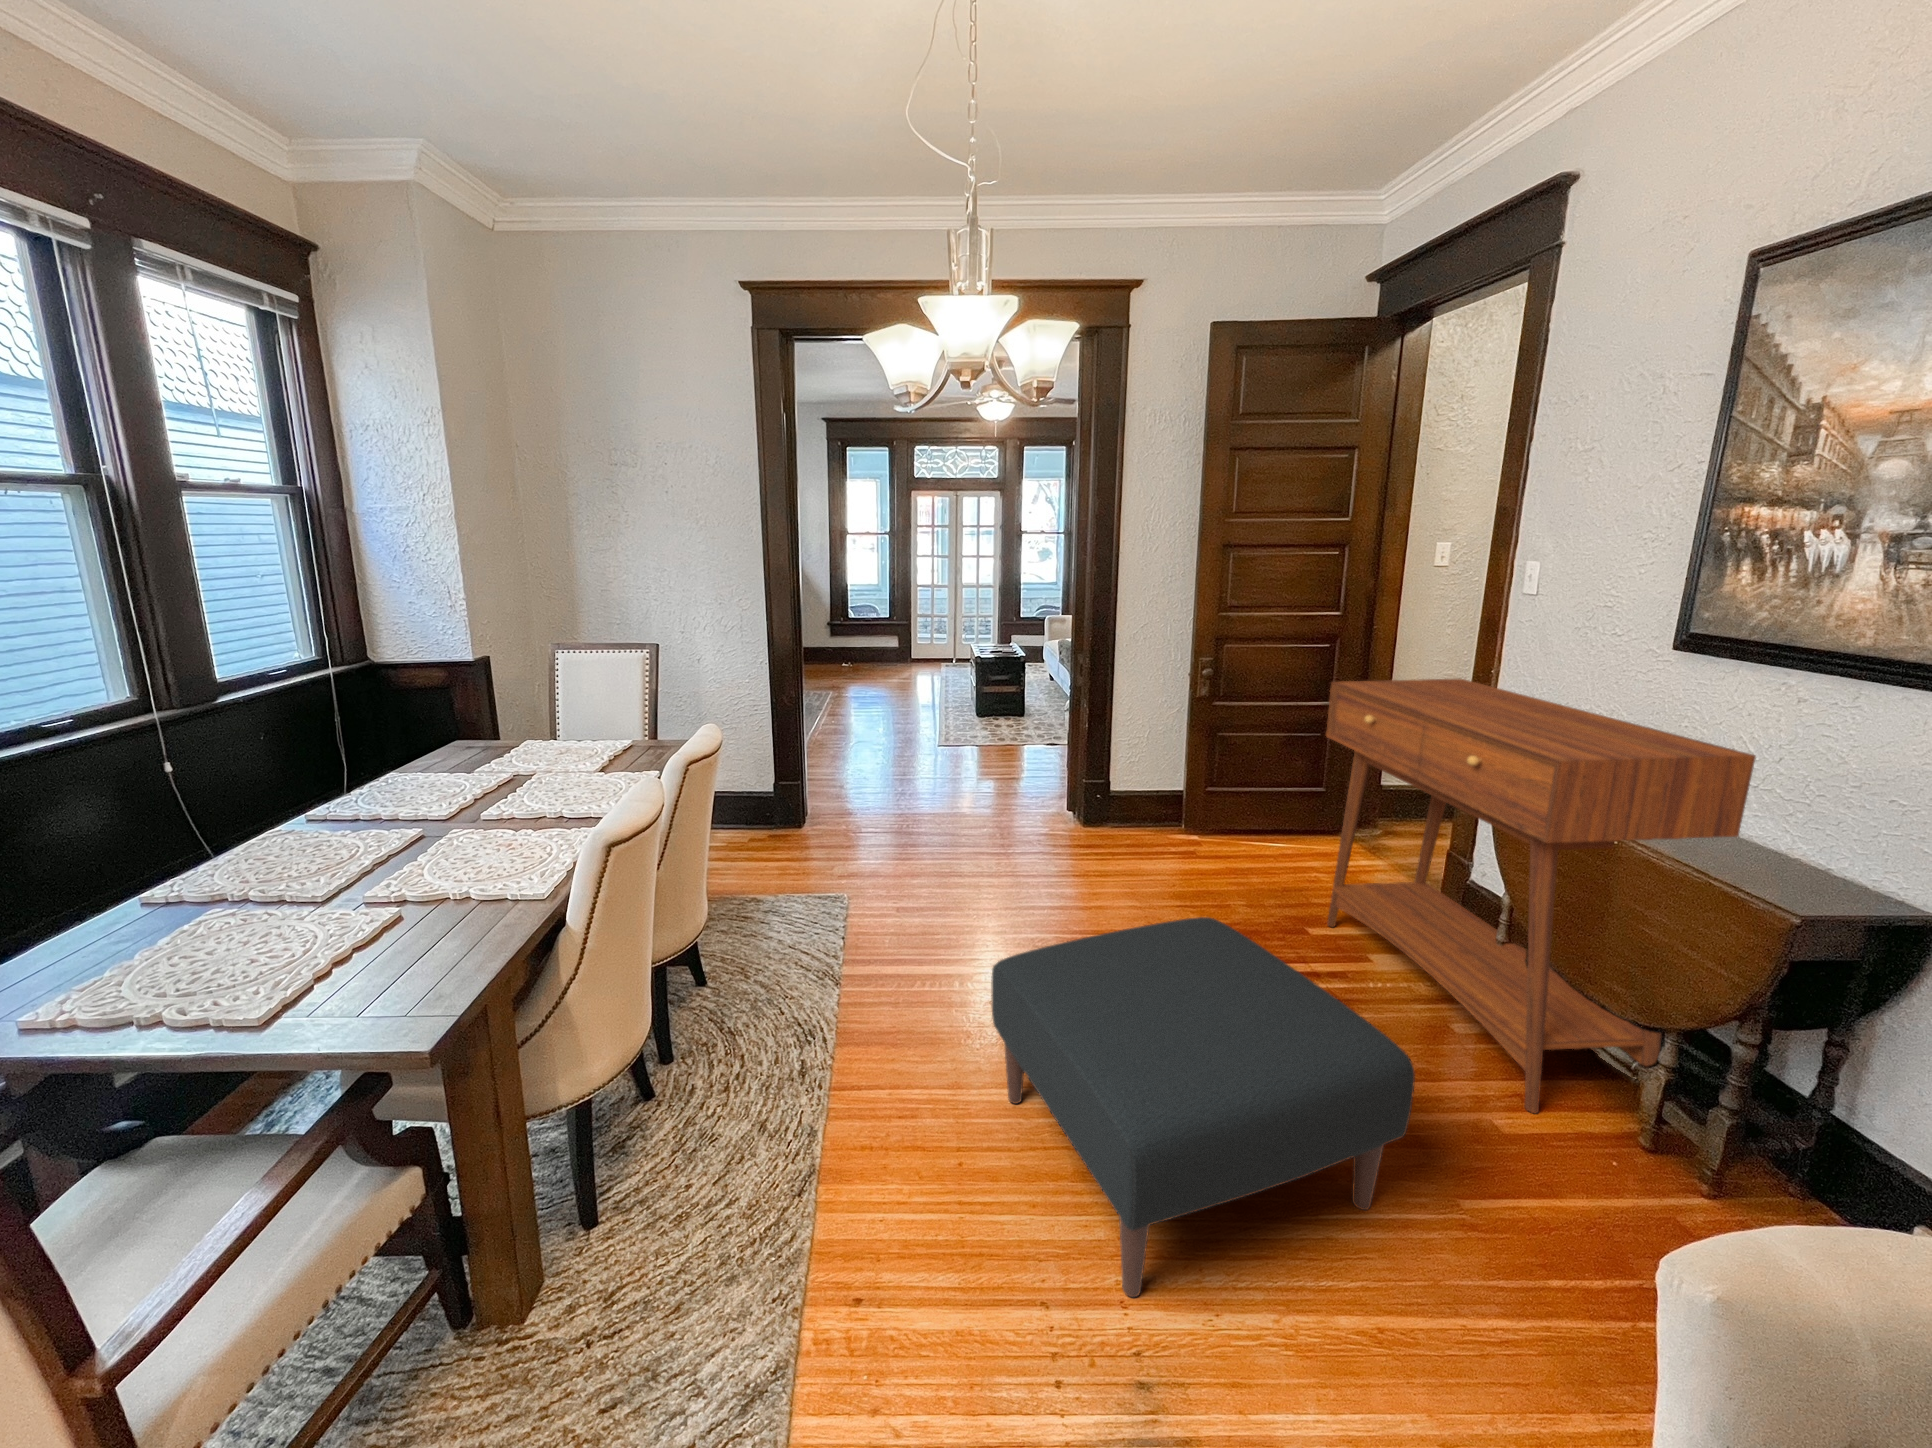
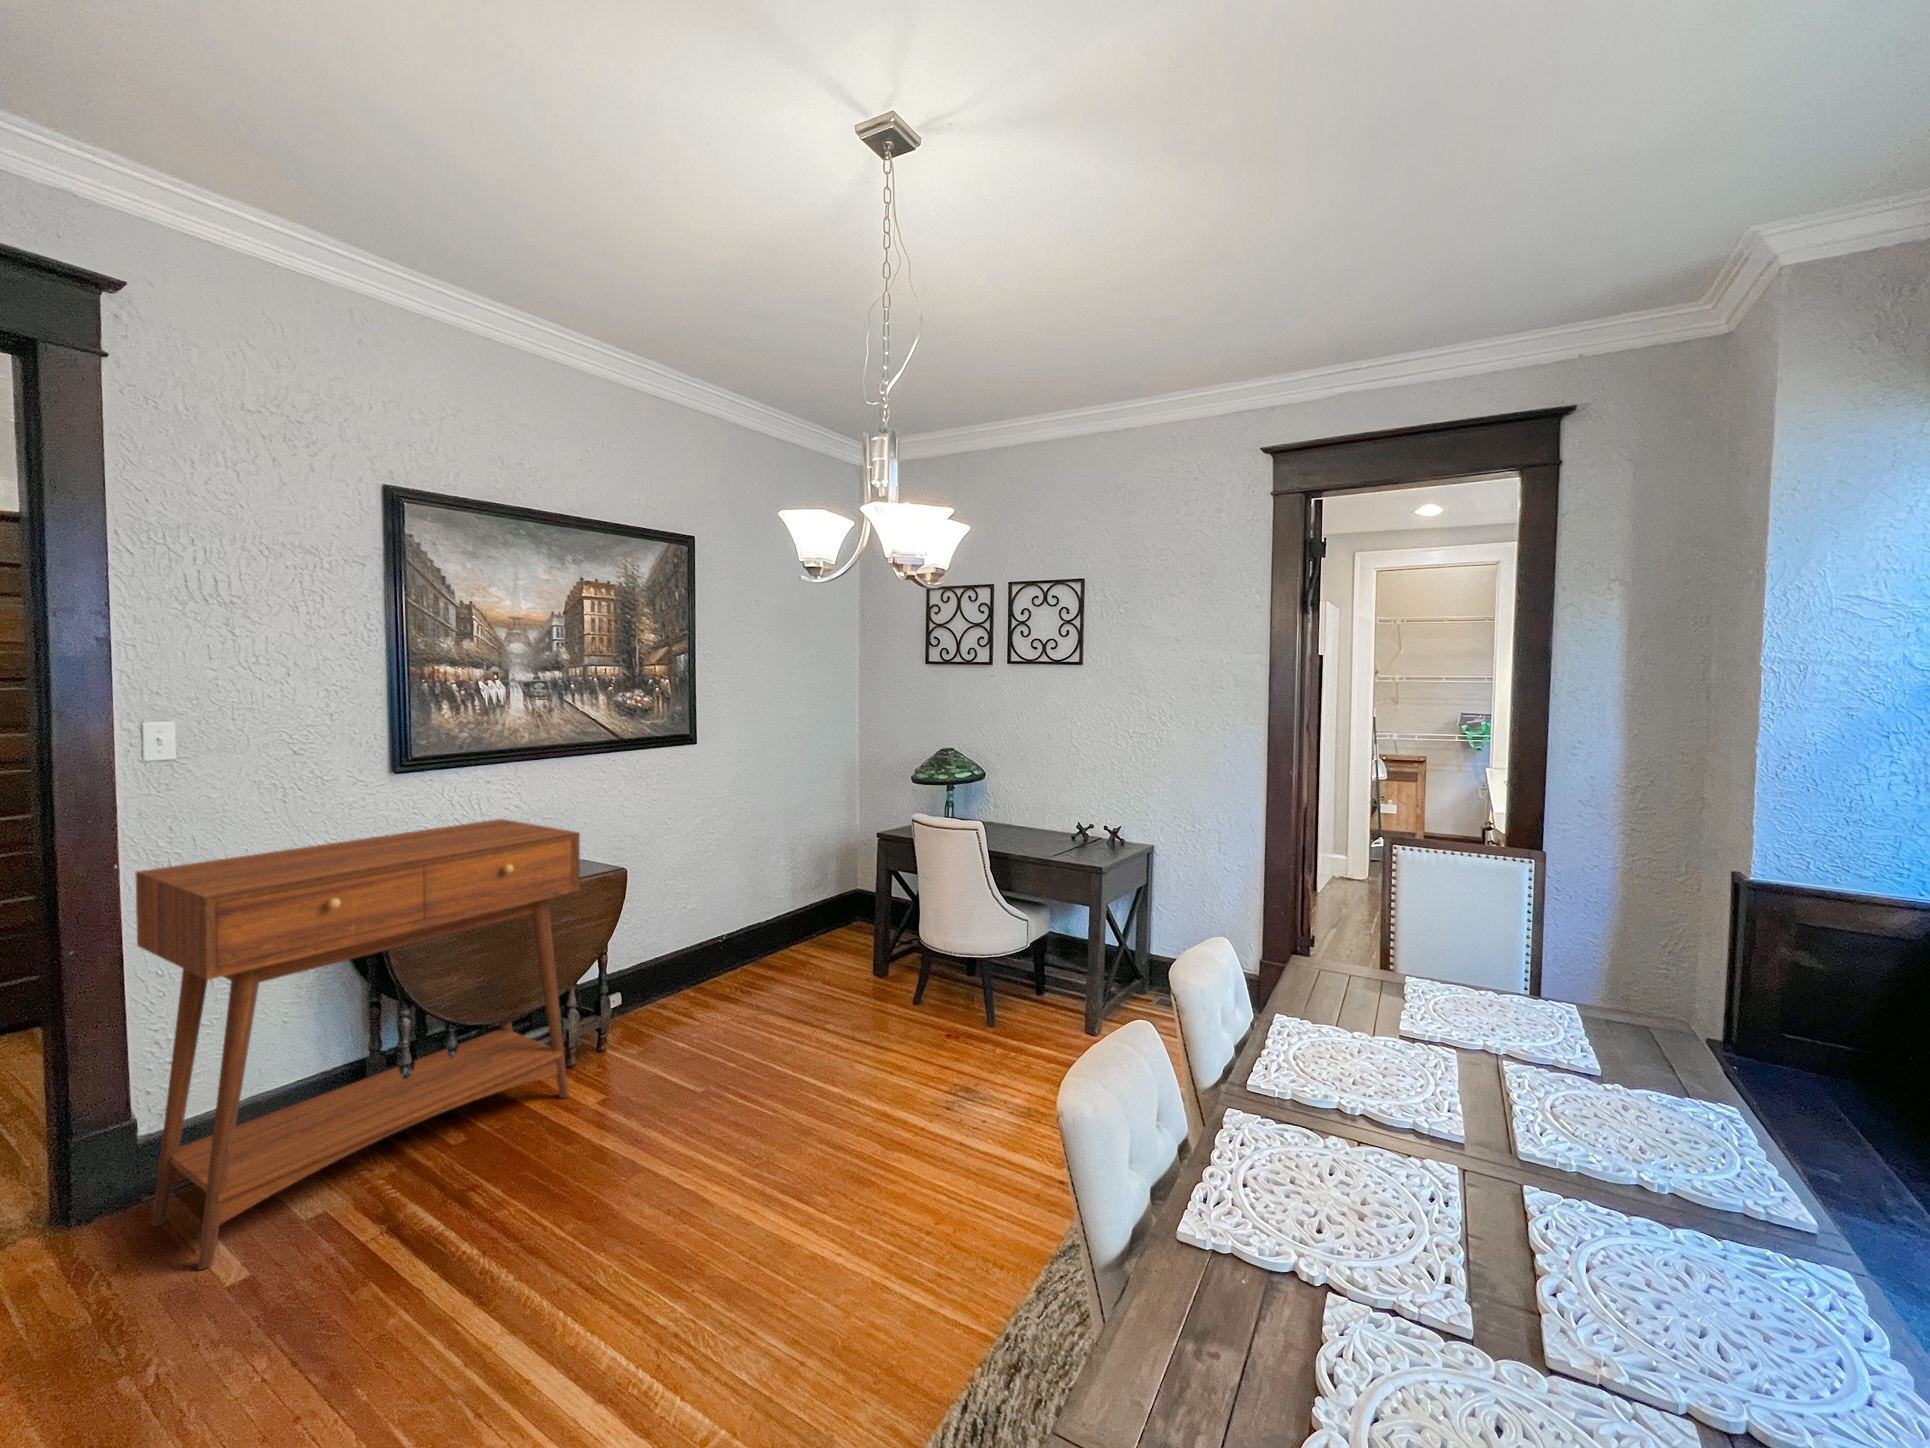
ottoman: present [991,917,1415,1297] -> none [606,993,924,1260]

